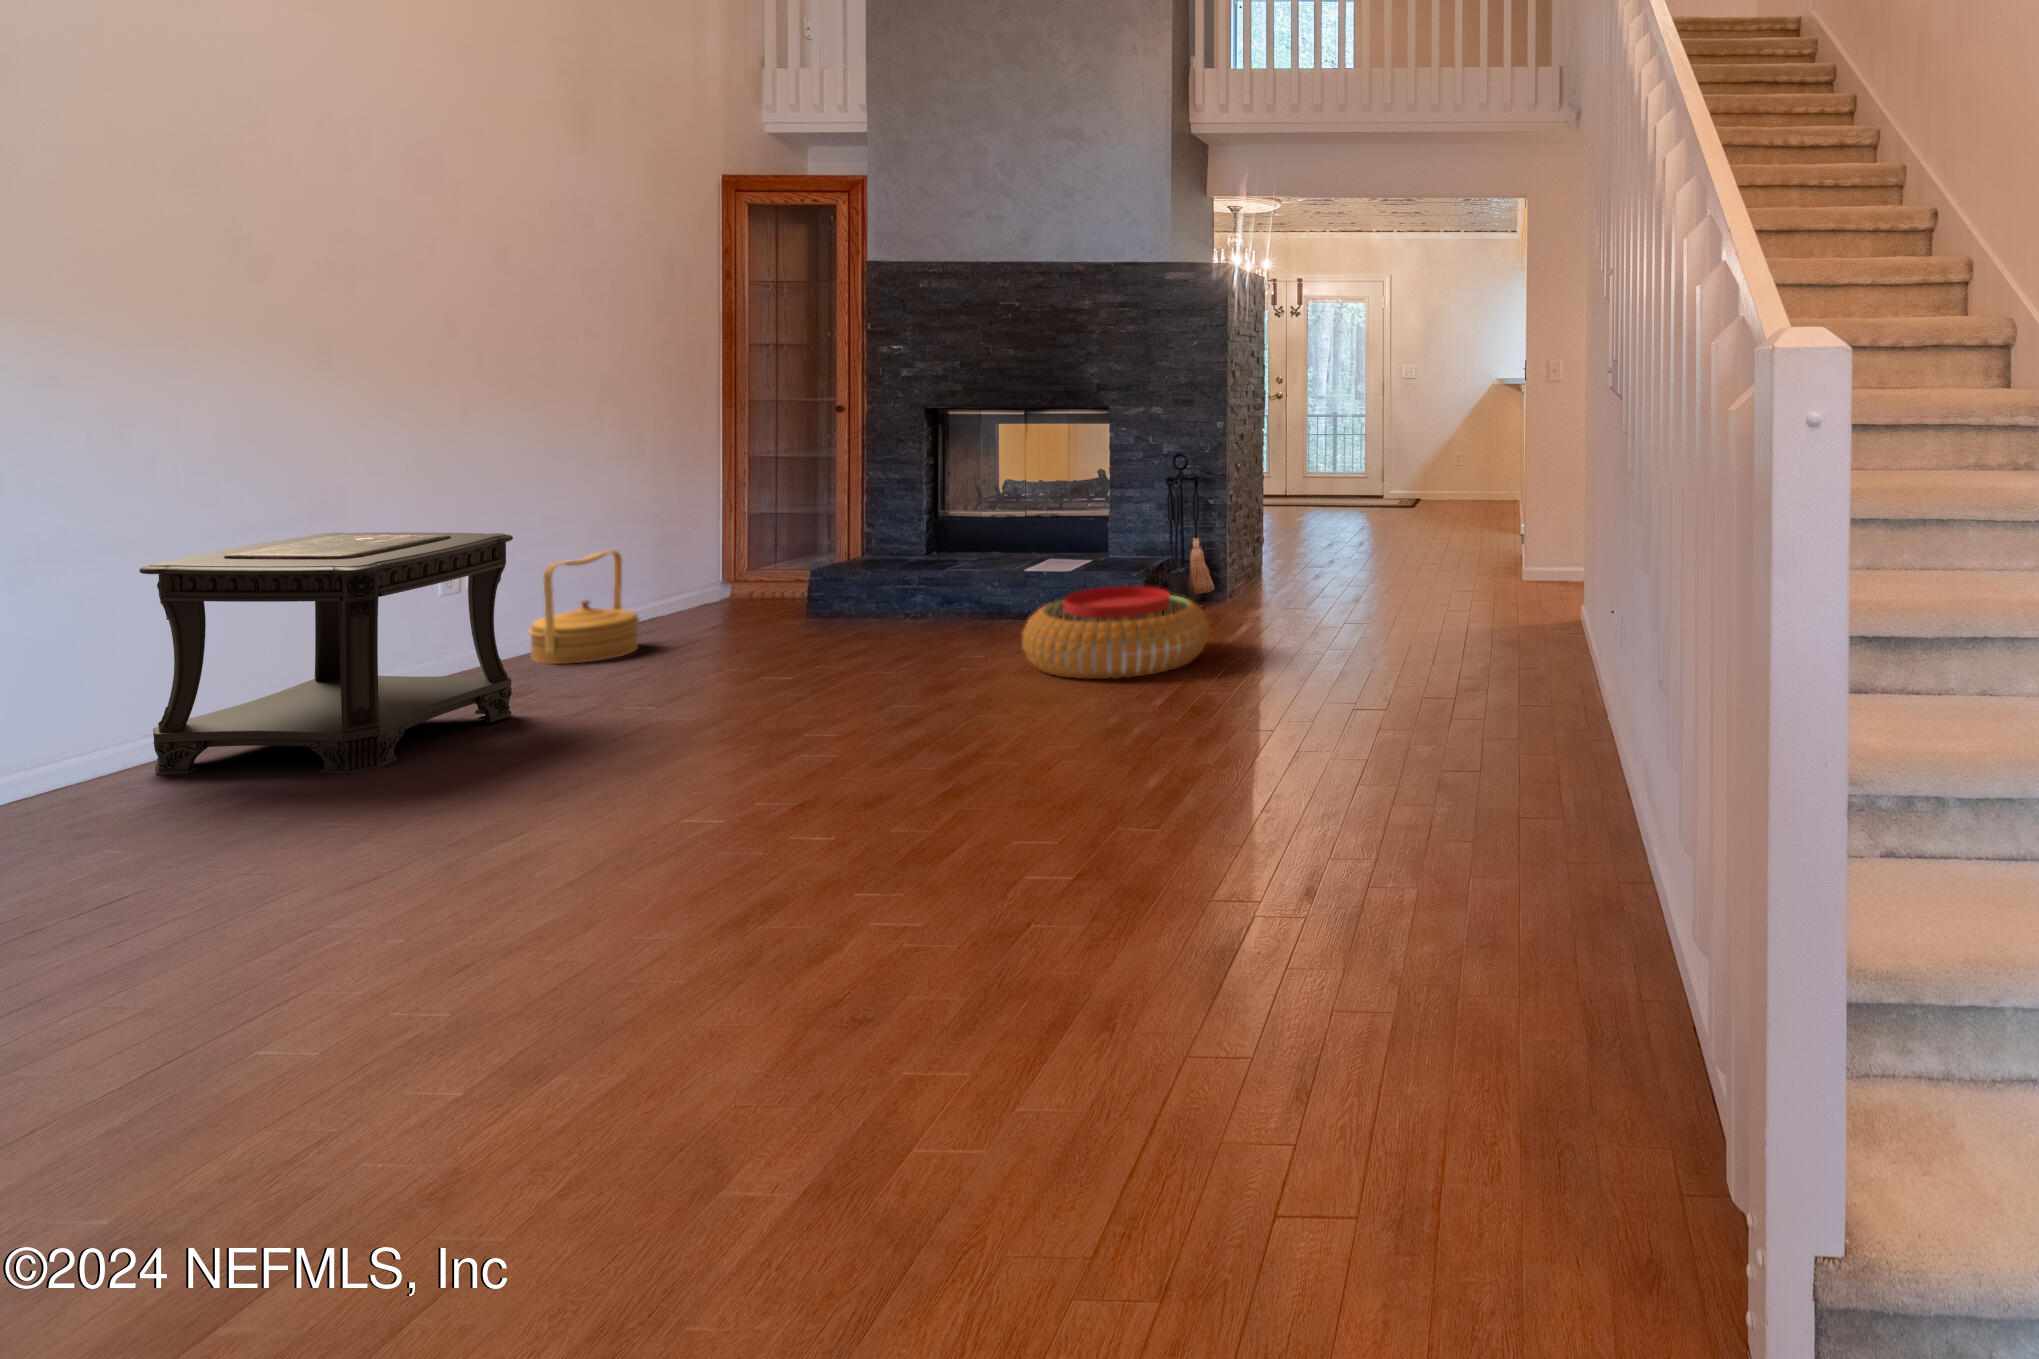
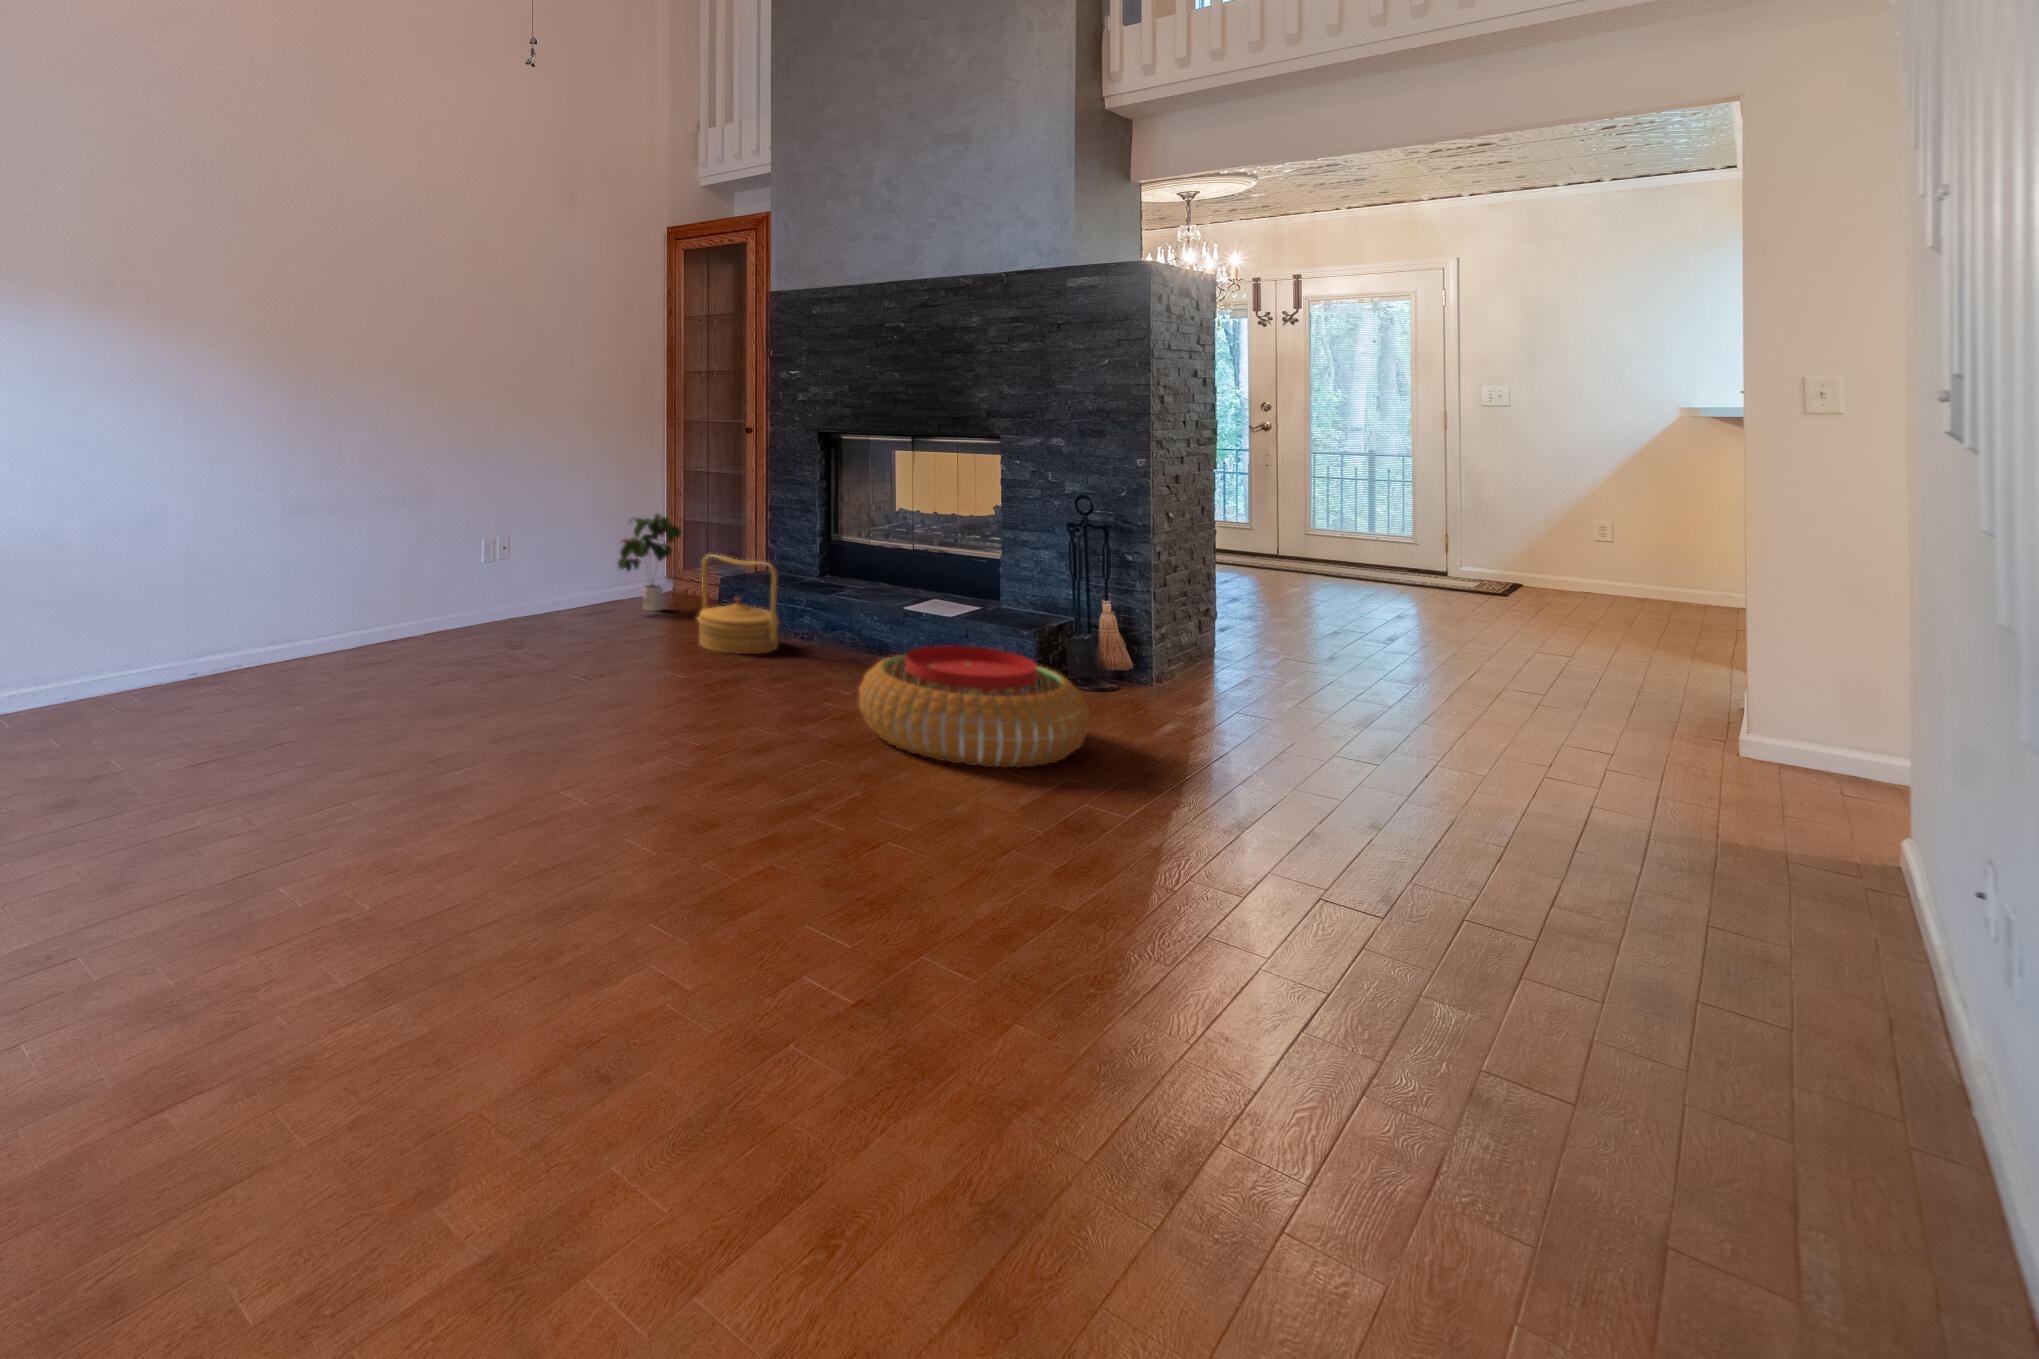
potted plant: none [676,503,747,613] -> present [618,514,681,612]
side table: present [139,532,513,775] -> none [211,512,434,711]
woven basket: present [529,550,639,664] -> present [698,554,779,654]

